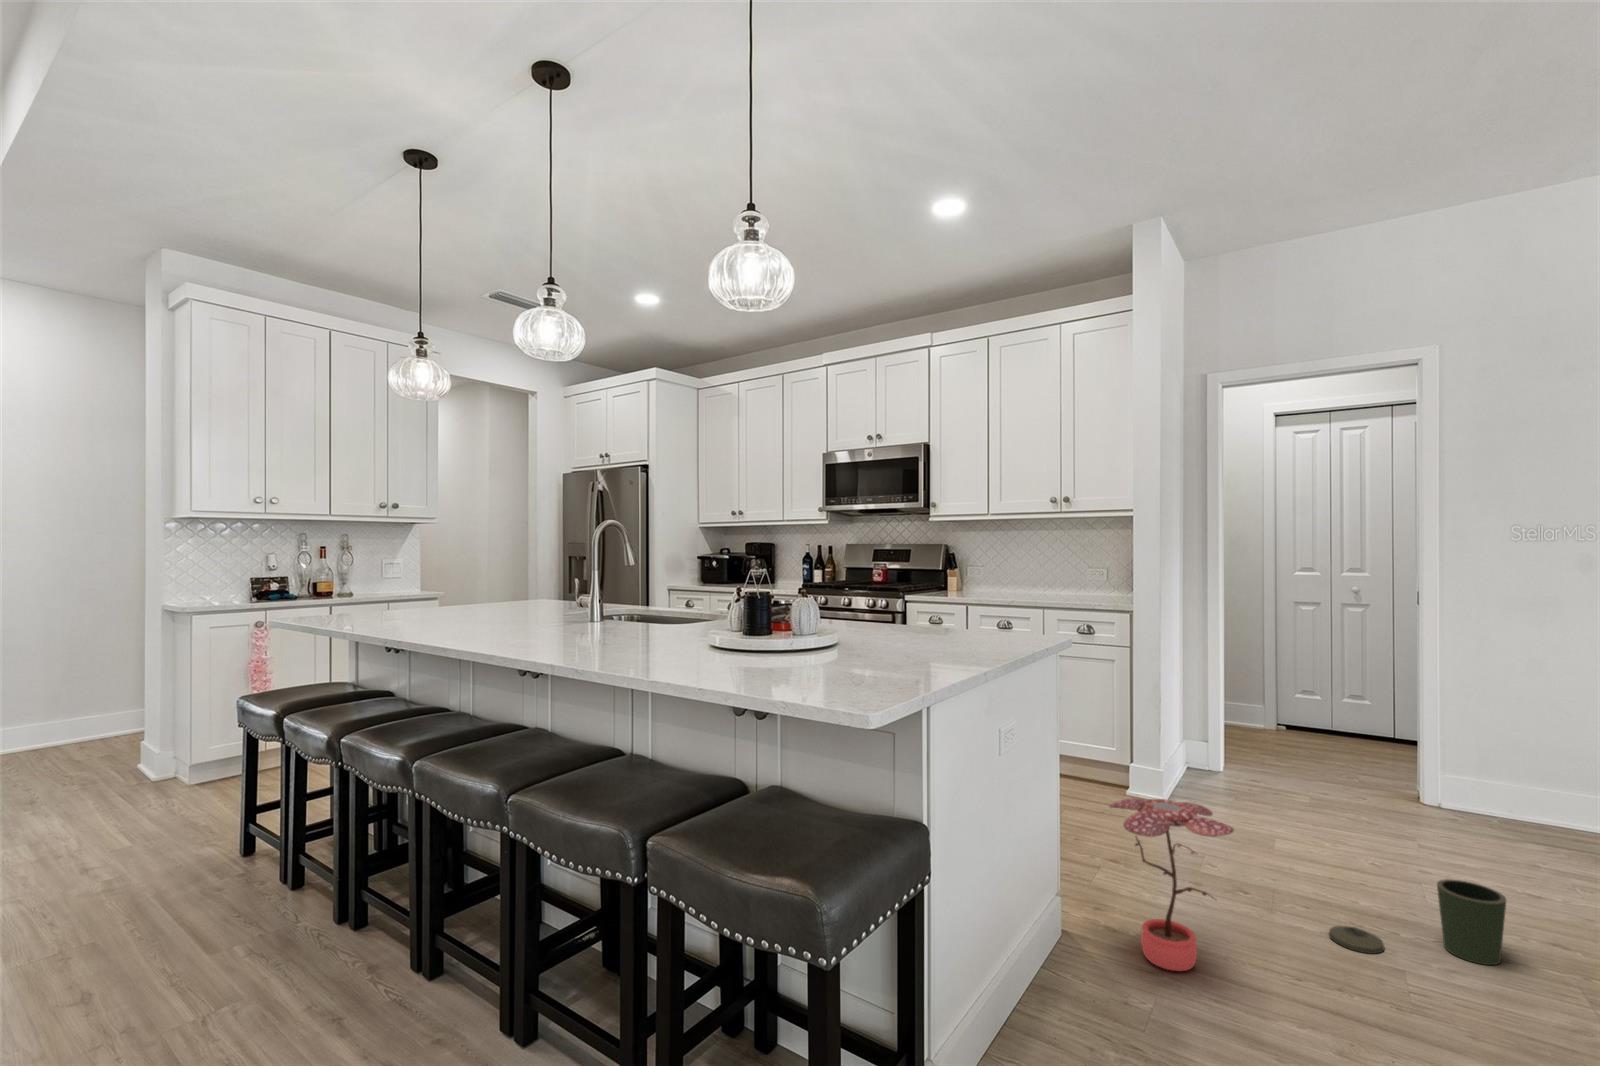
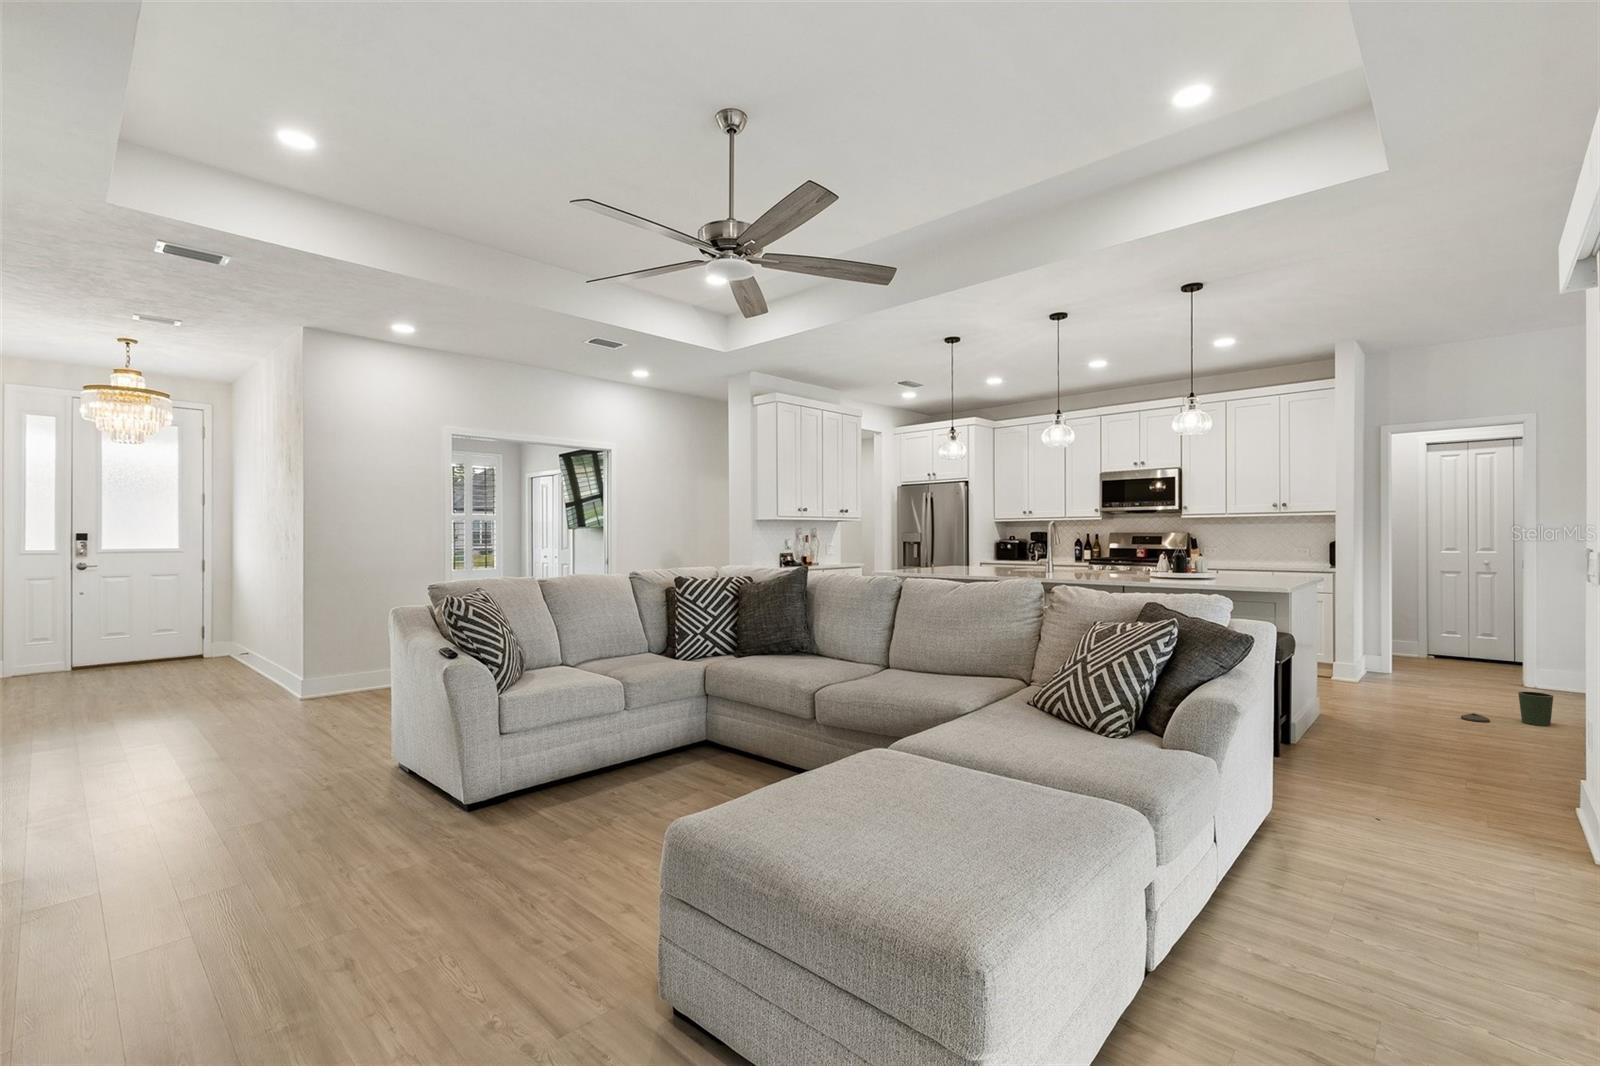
potted plant: present [1109,798,1234,971] -> none [1346,649,1413,723]

